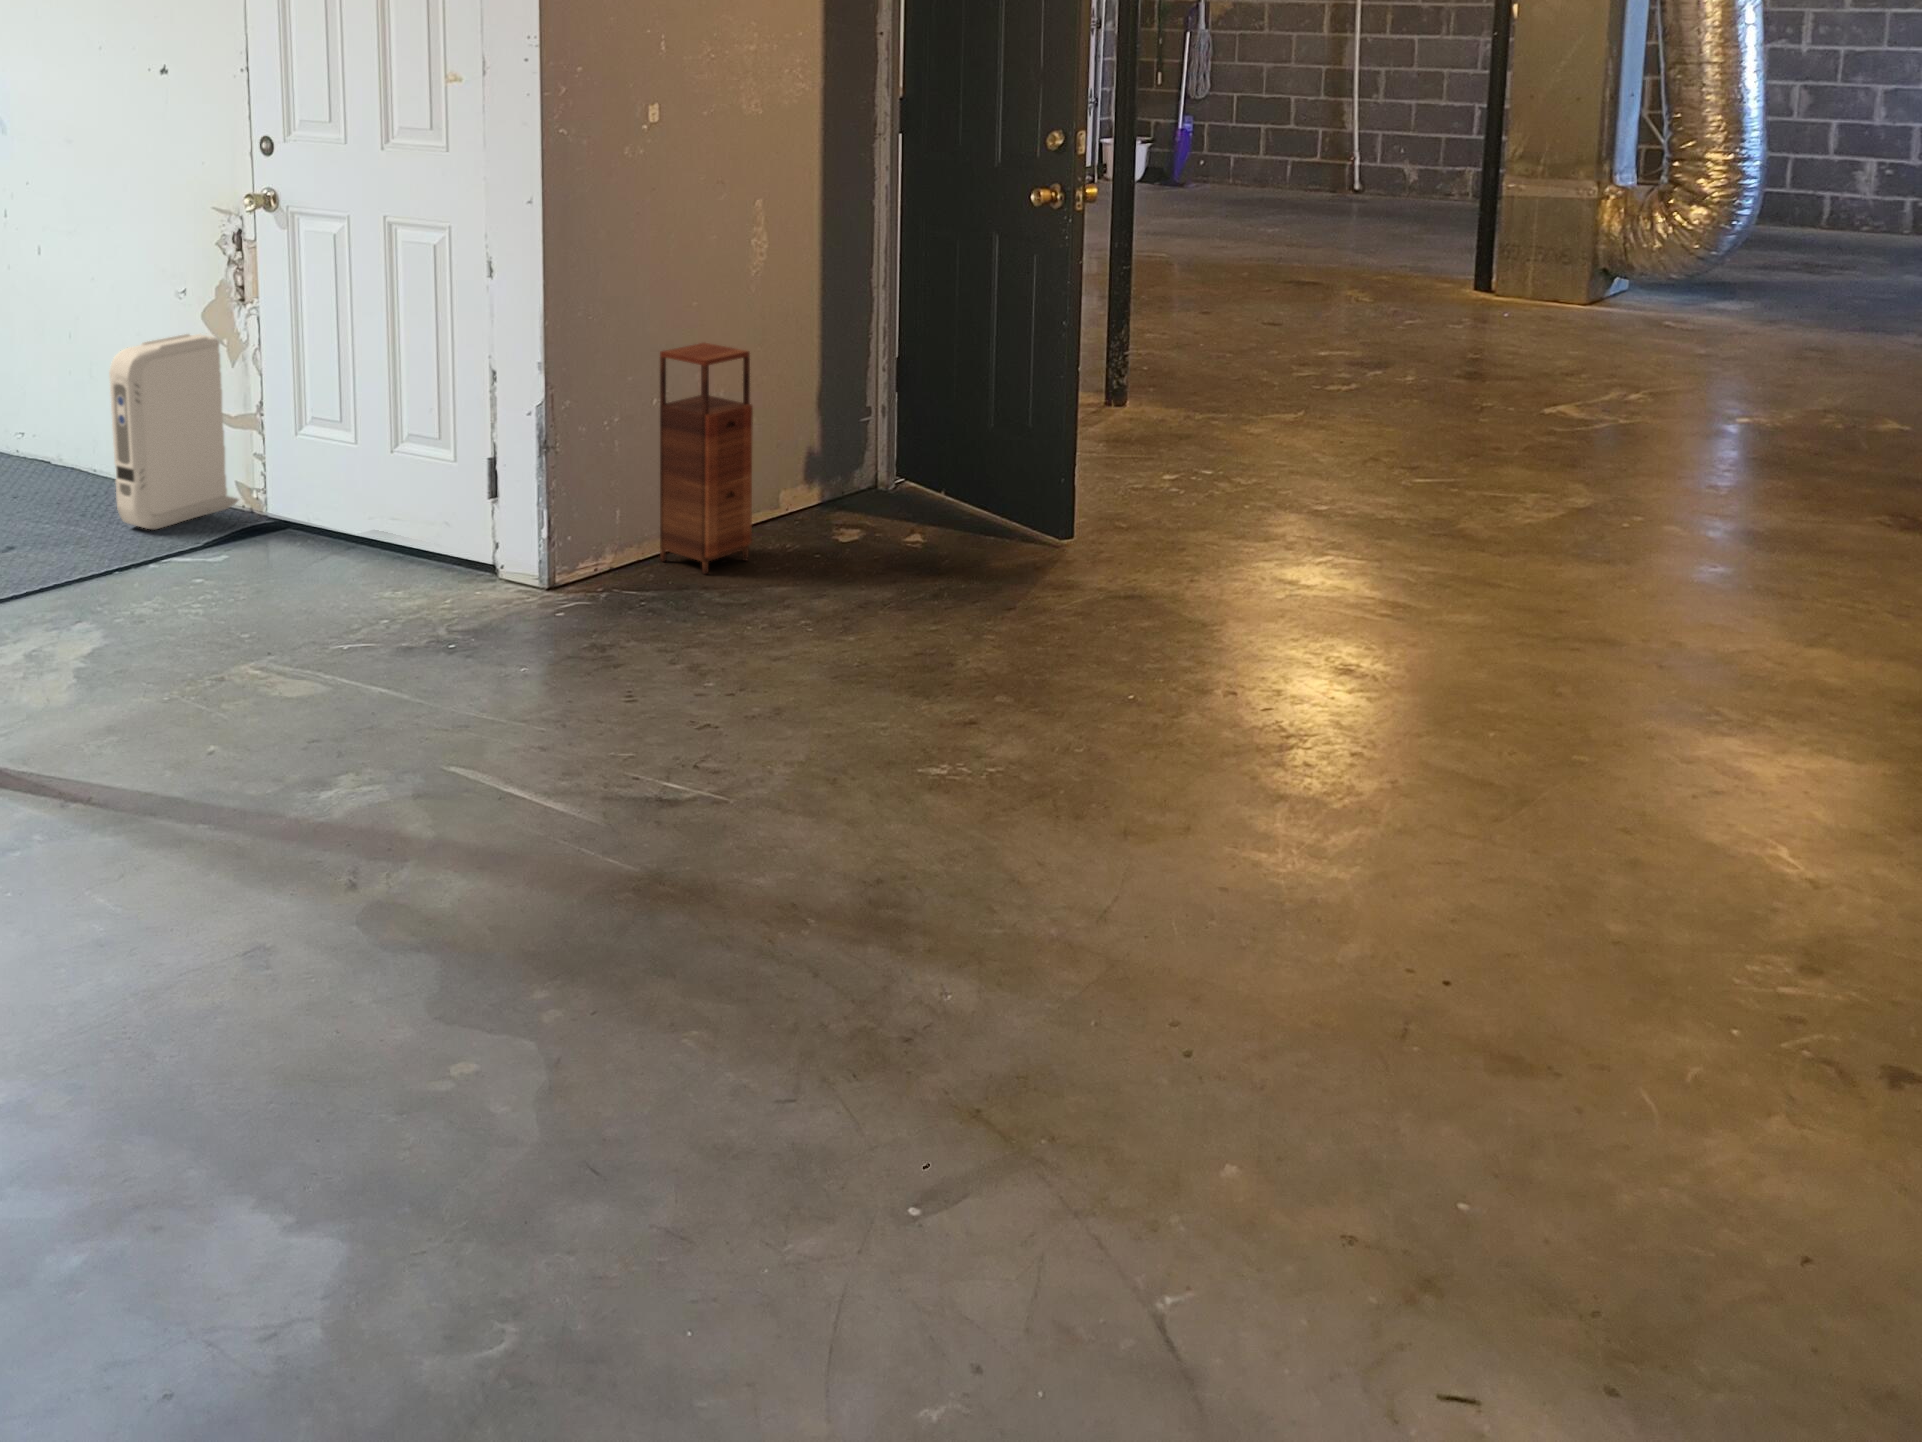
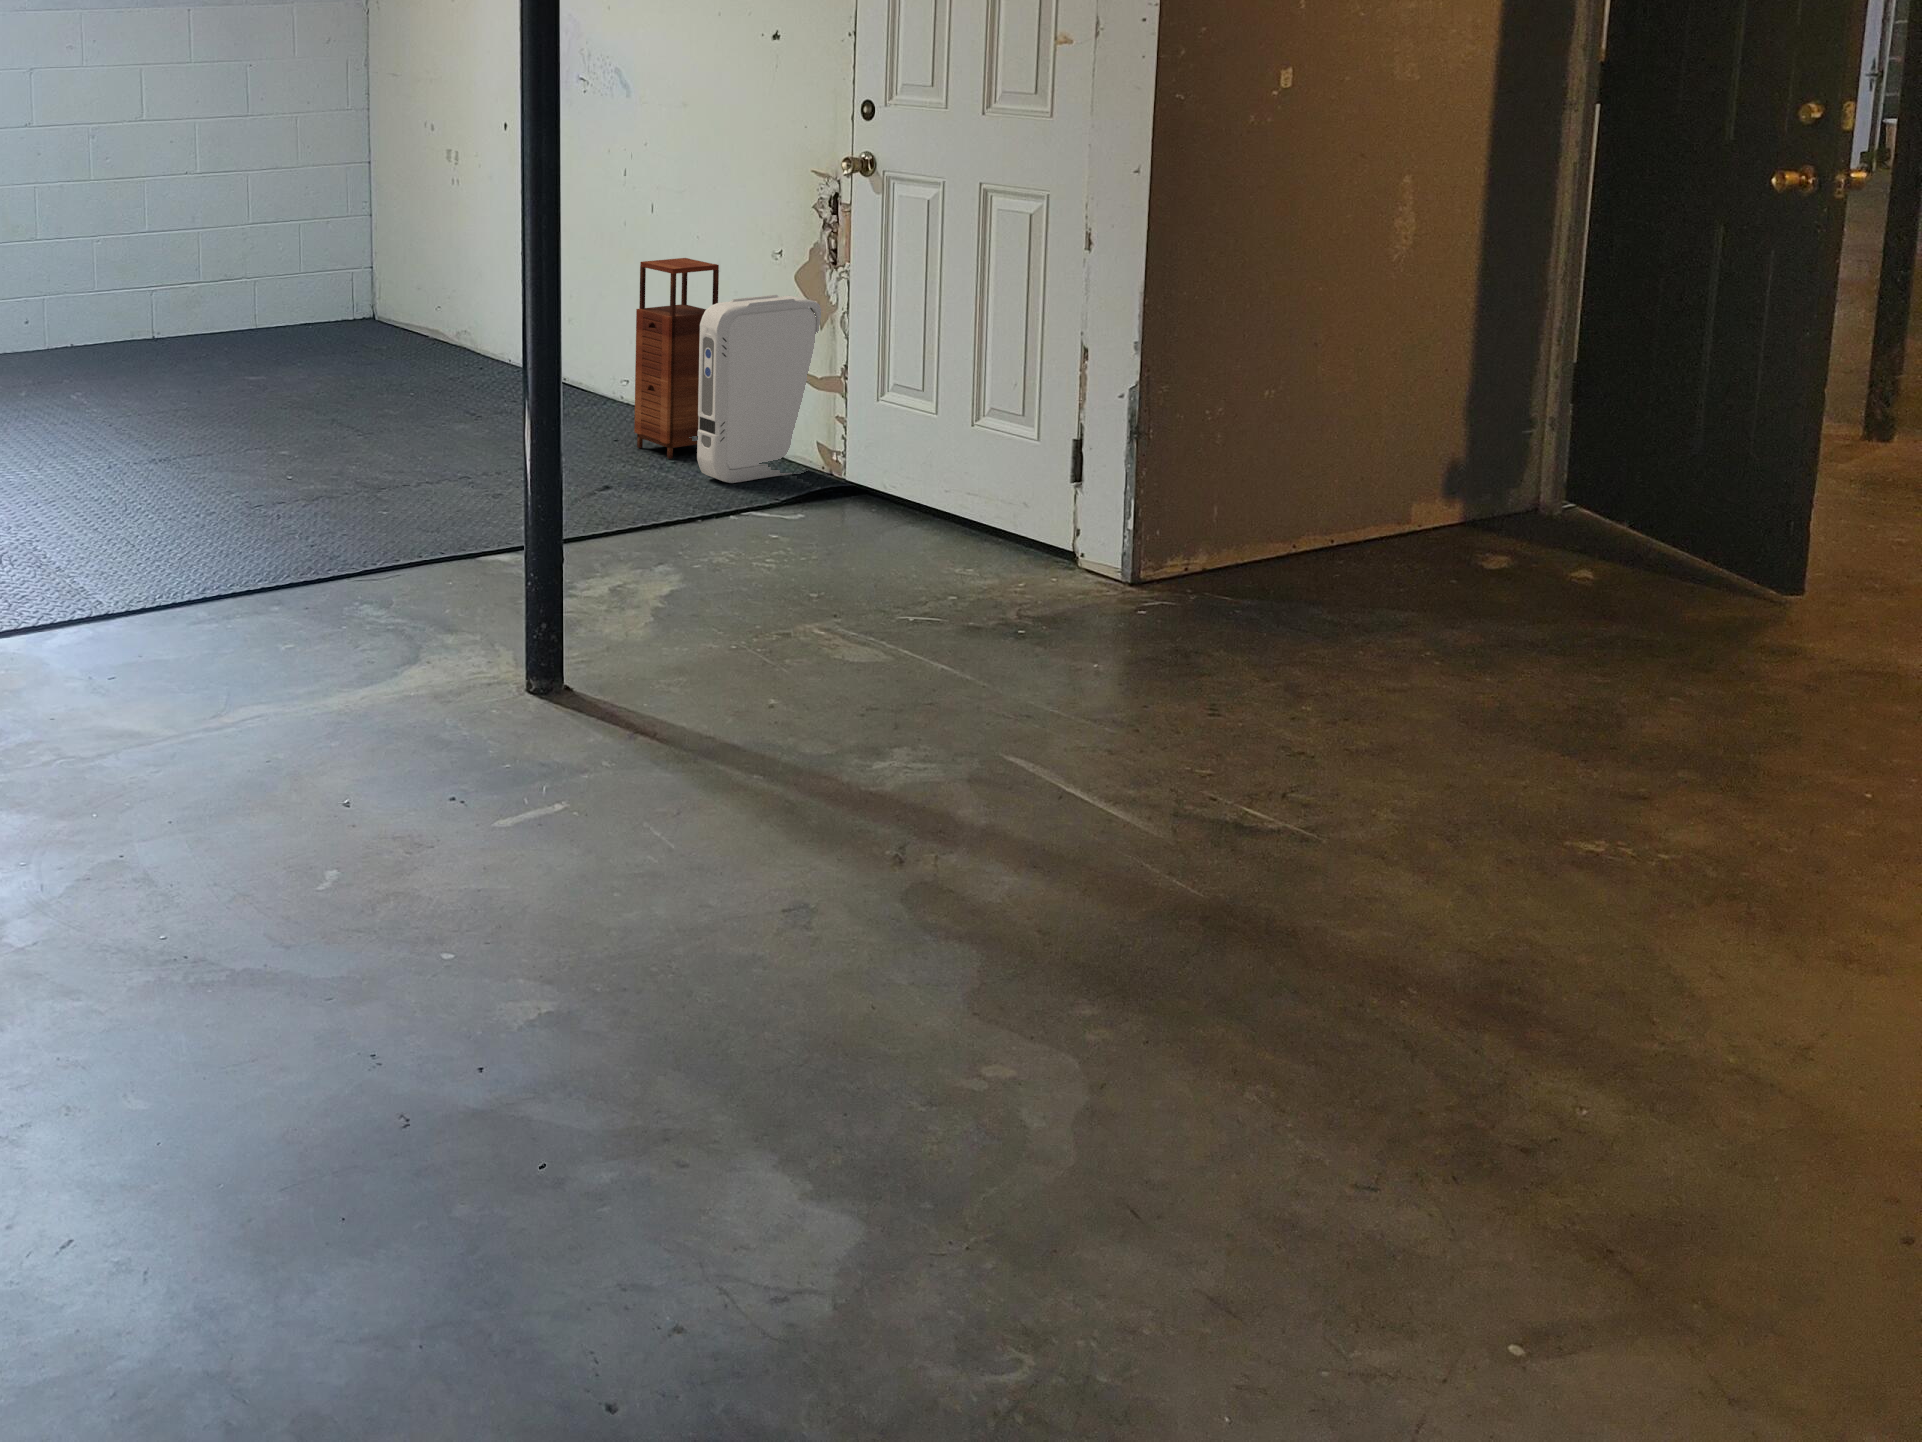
storage cabinet: present [660,343,753,574] -> present [634,258,719,459]

